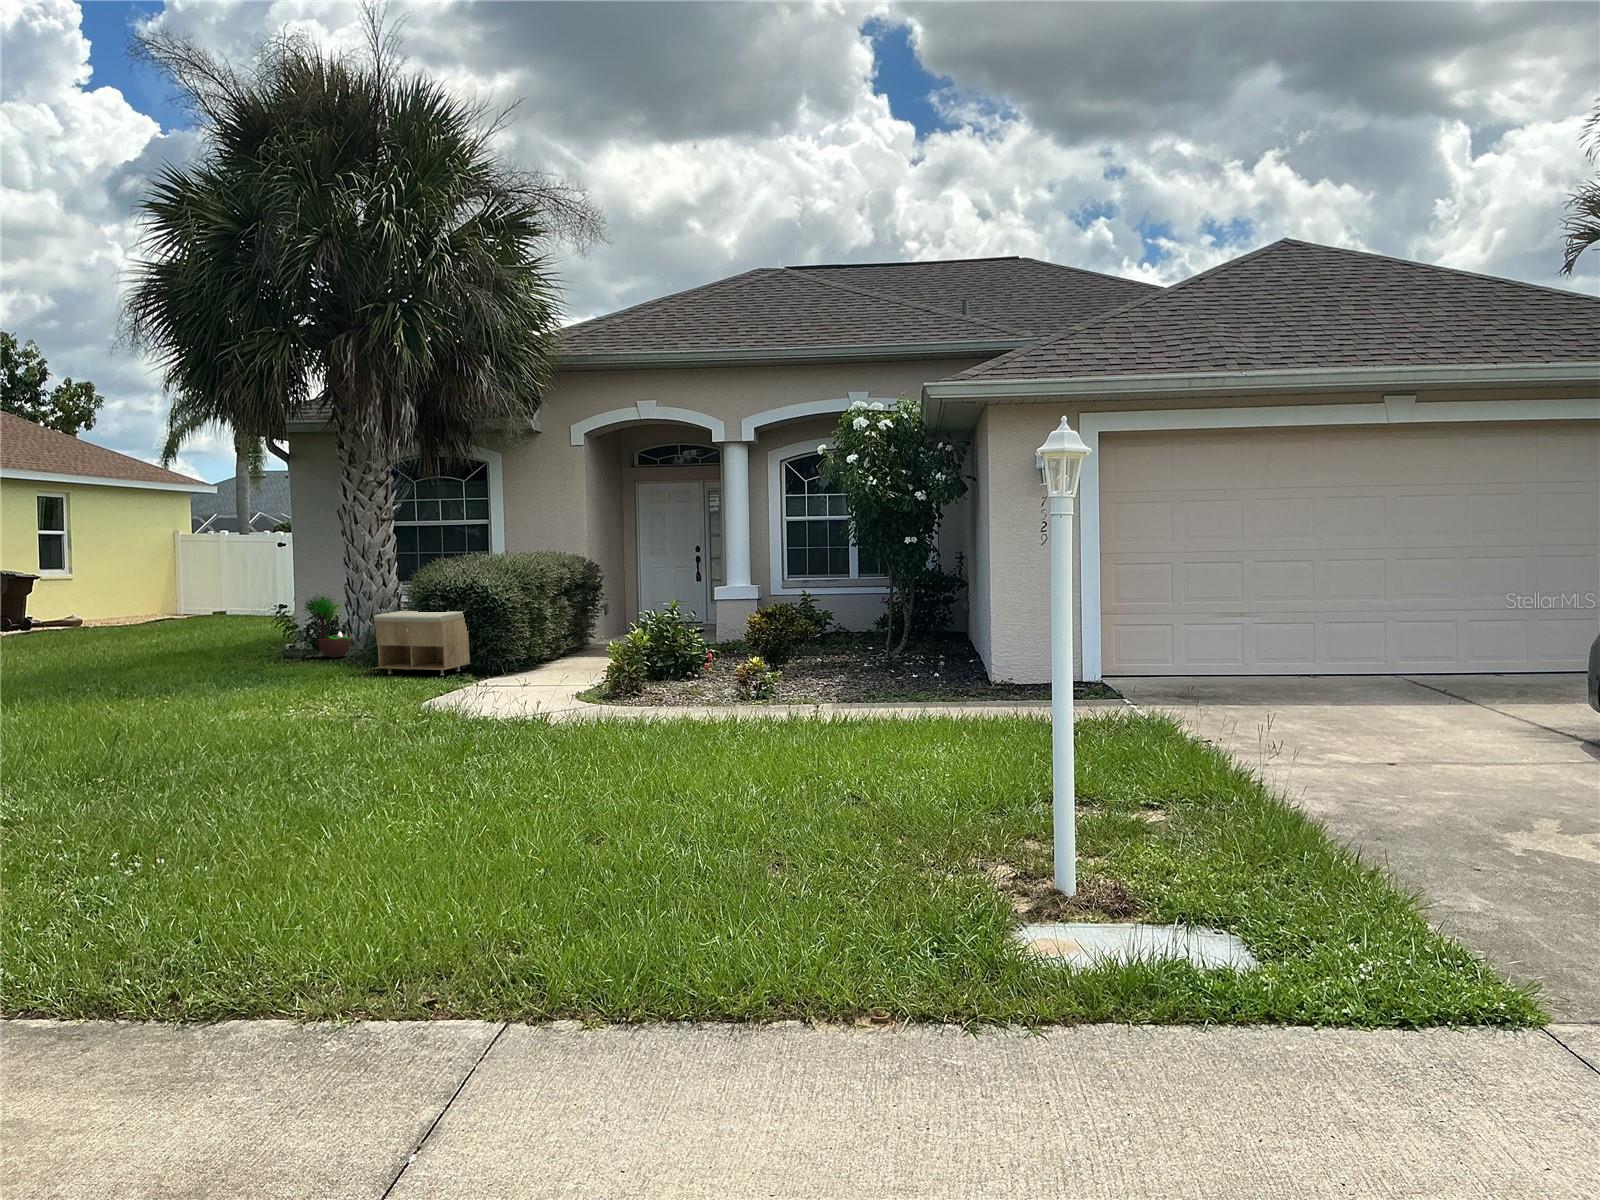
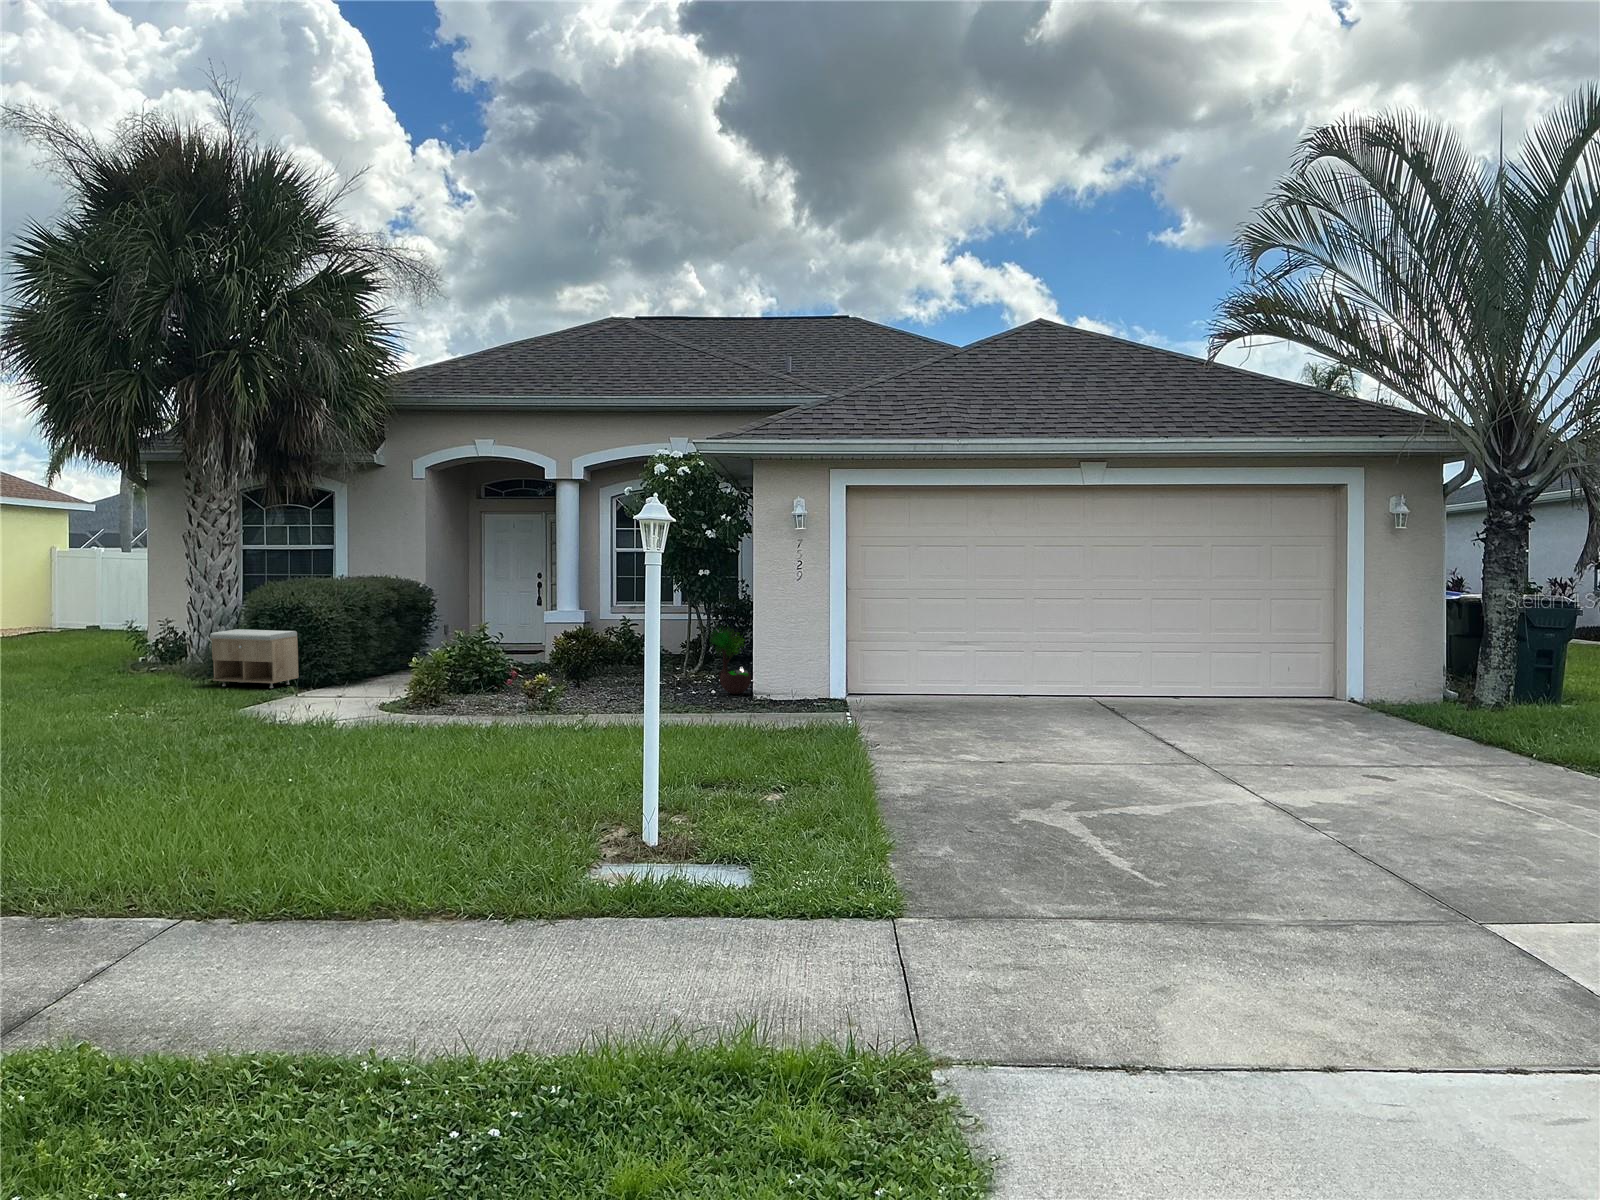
potted tree: present [304,594,351,658] -> present [710,627,751,694]

